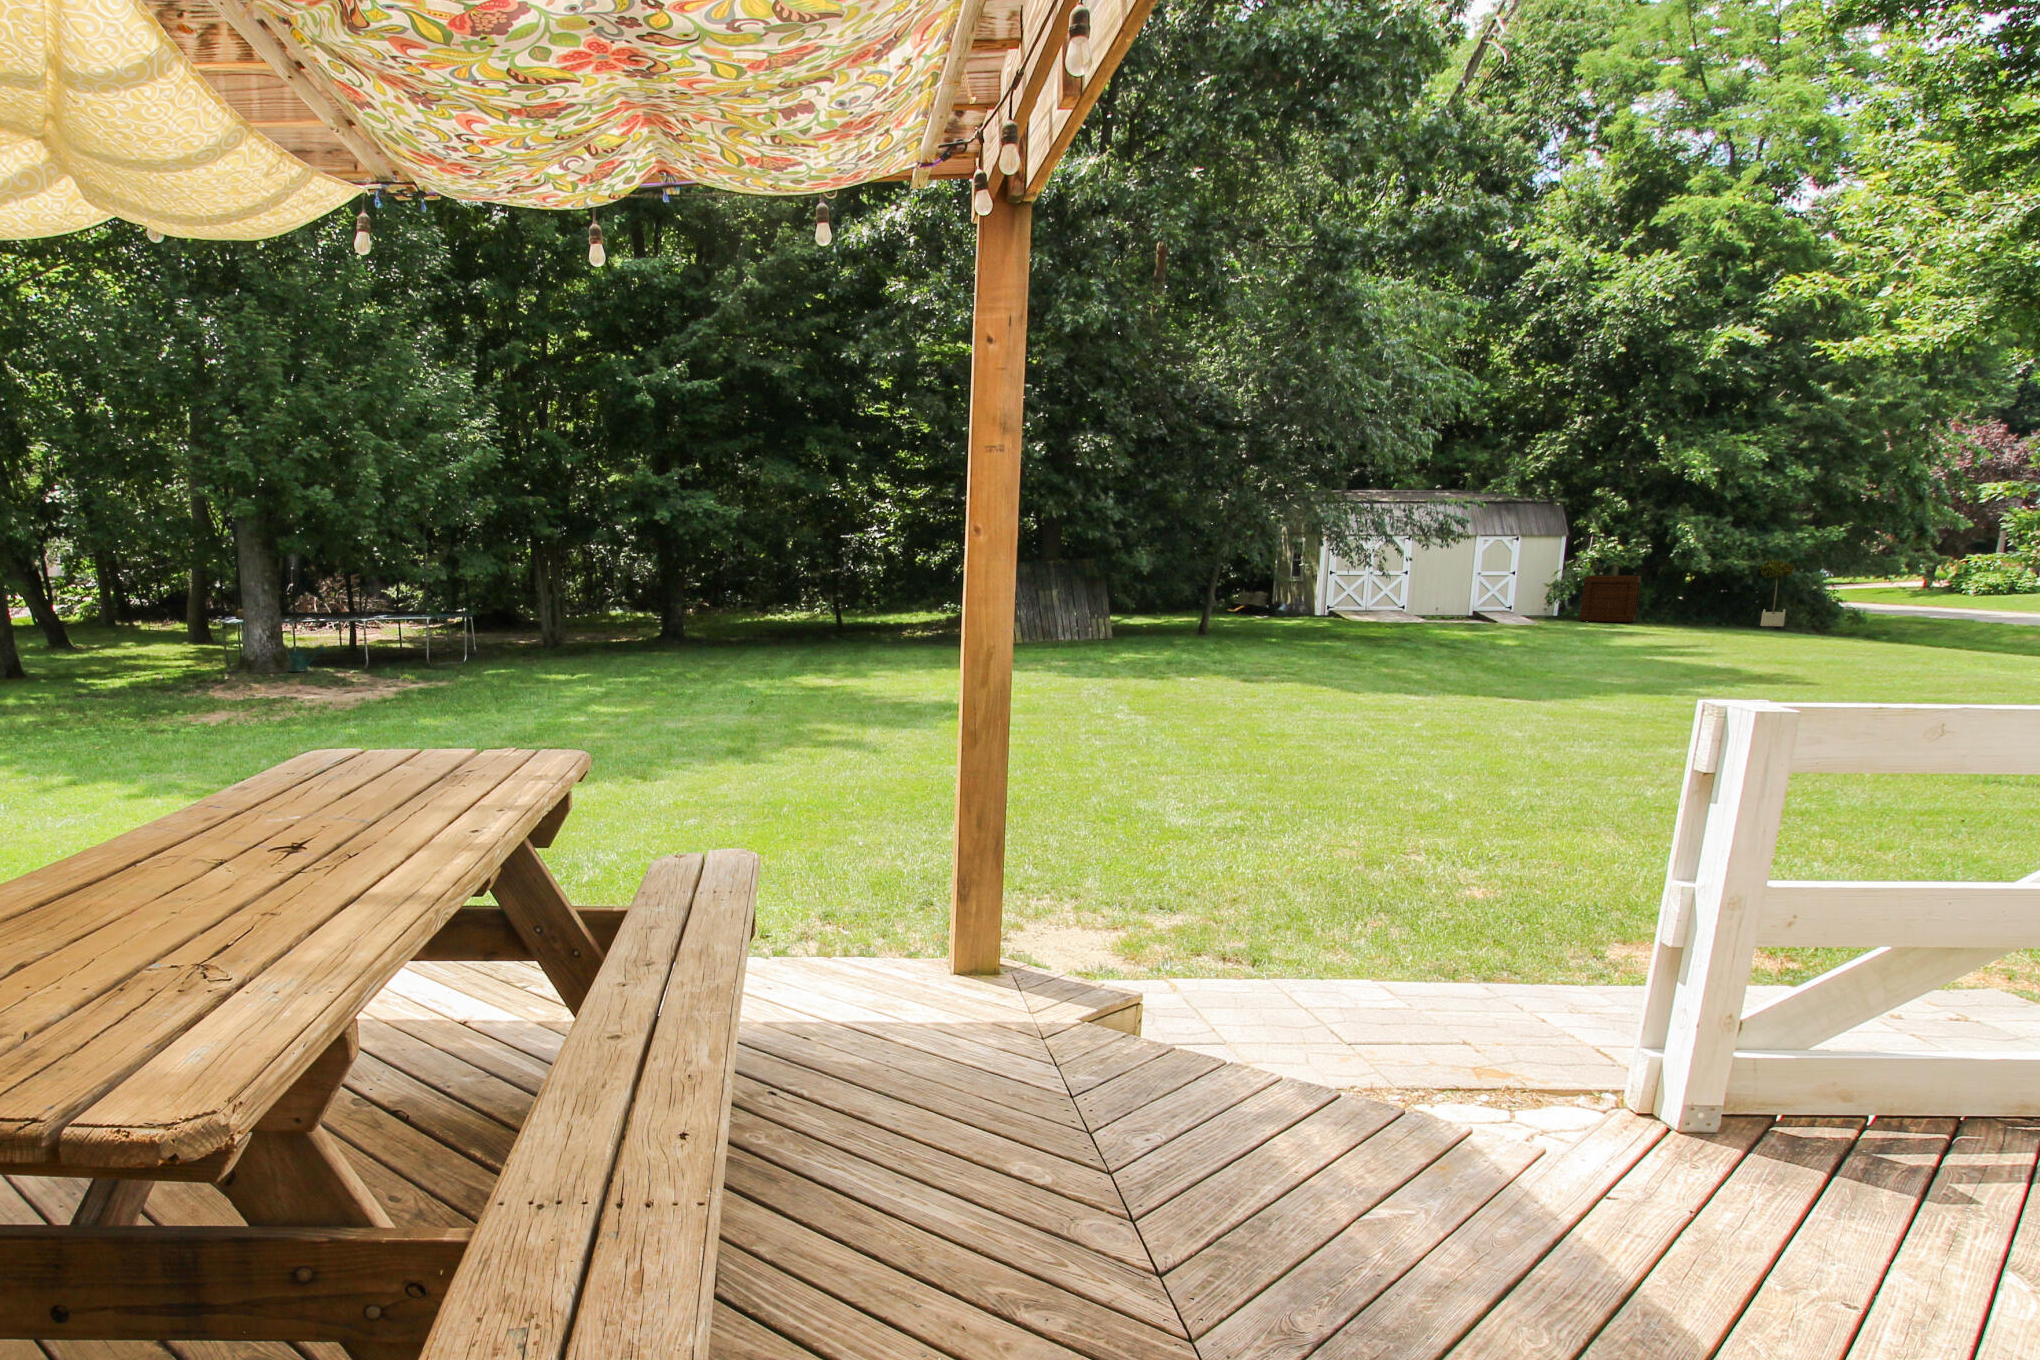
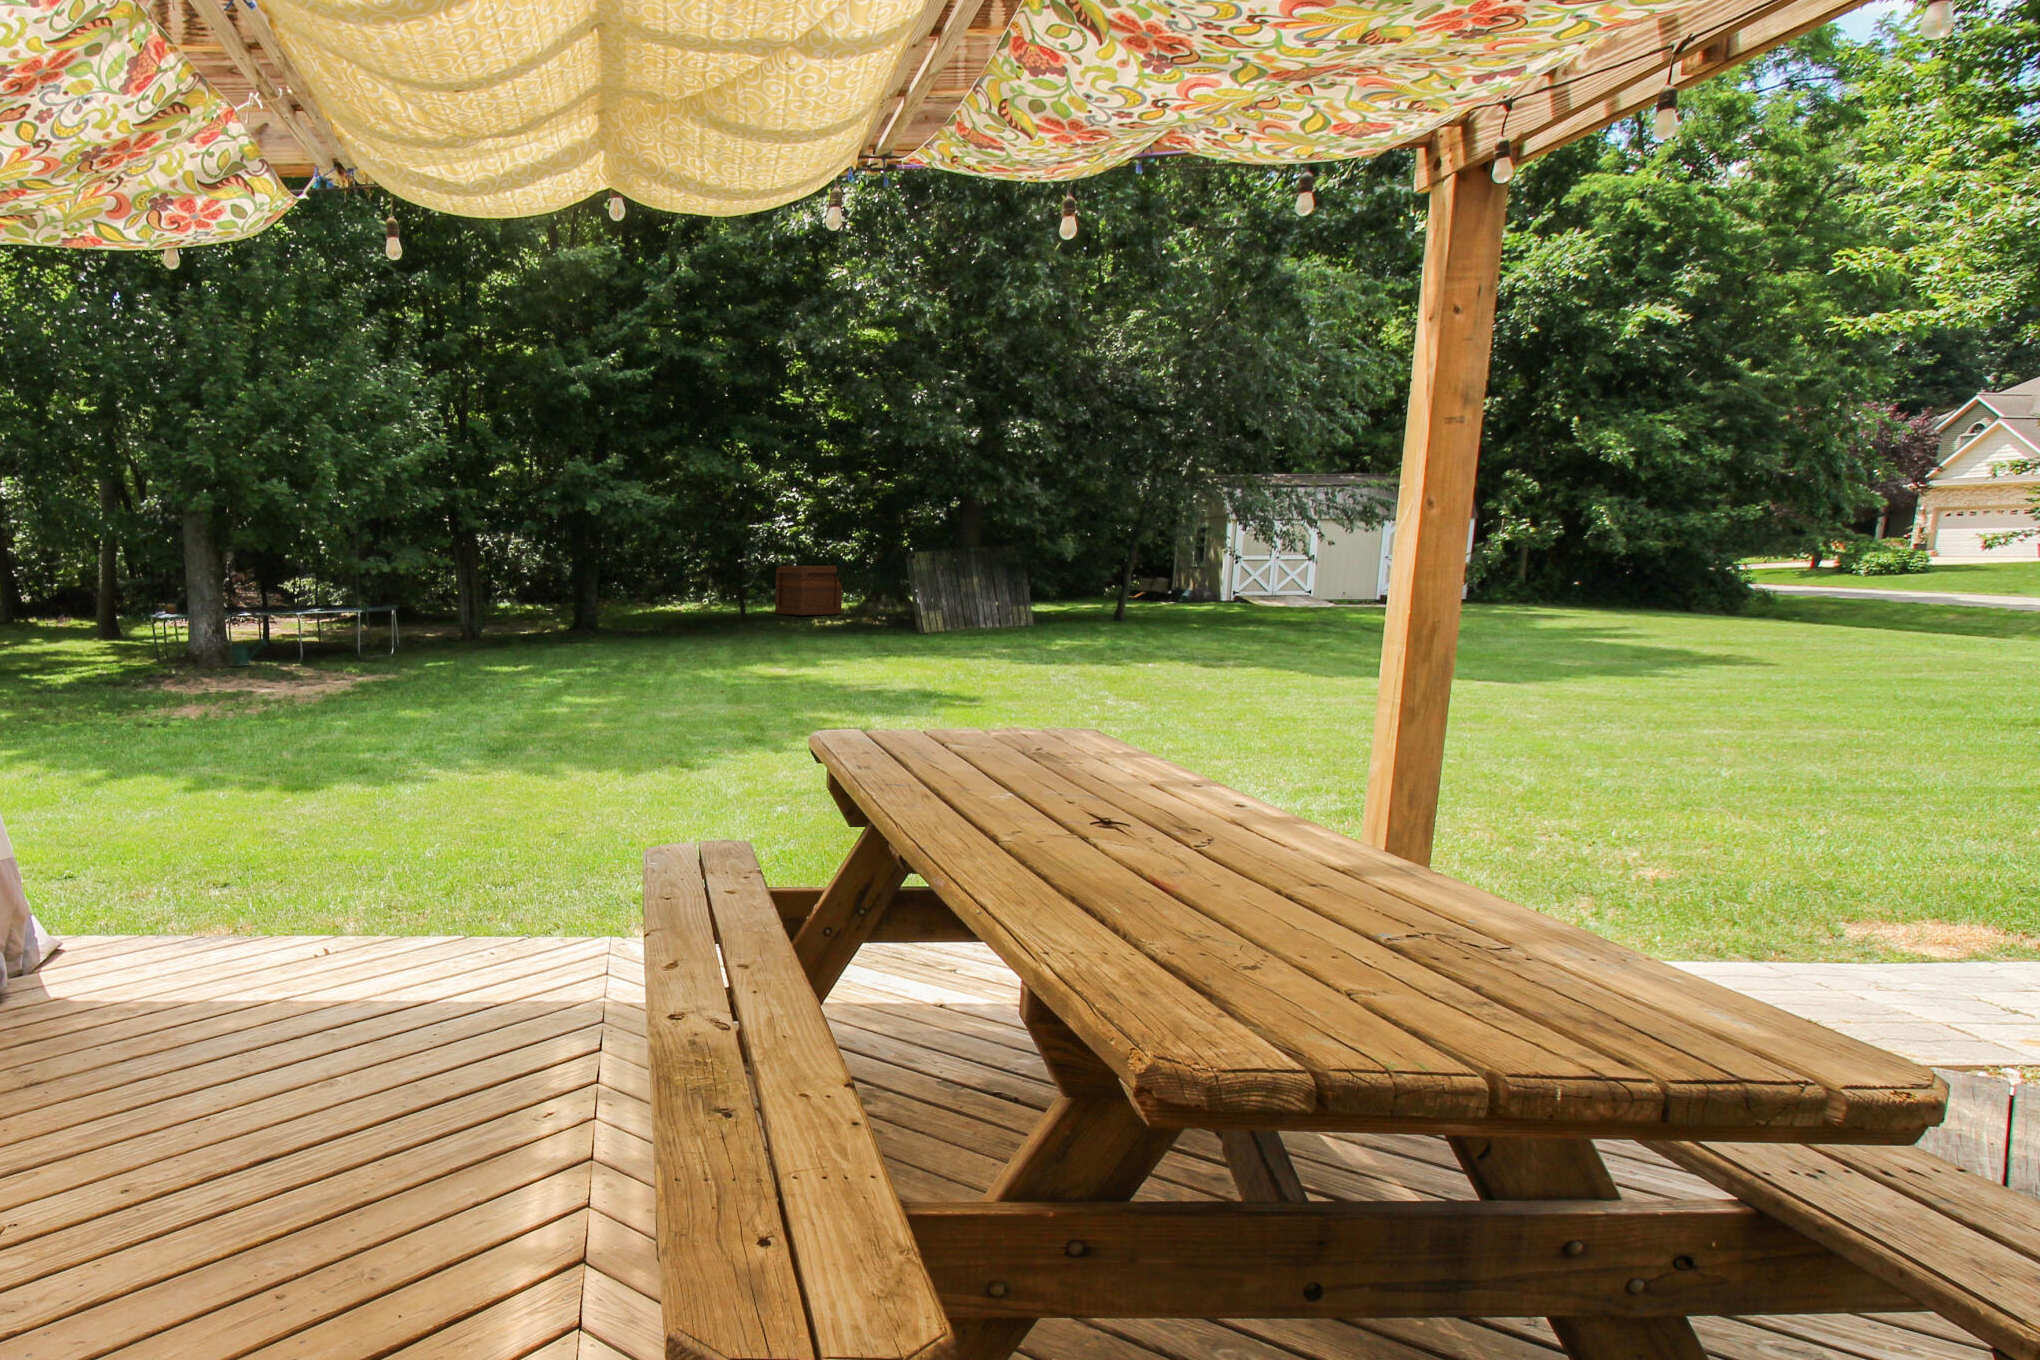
potted tree: present [1759,559,1795,626] -> none [1674,539,1711,608]
wooden crate: present [1580,576,1641,622] -> present [775,566,842,615]

